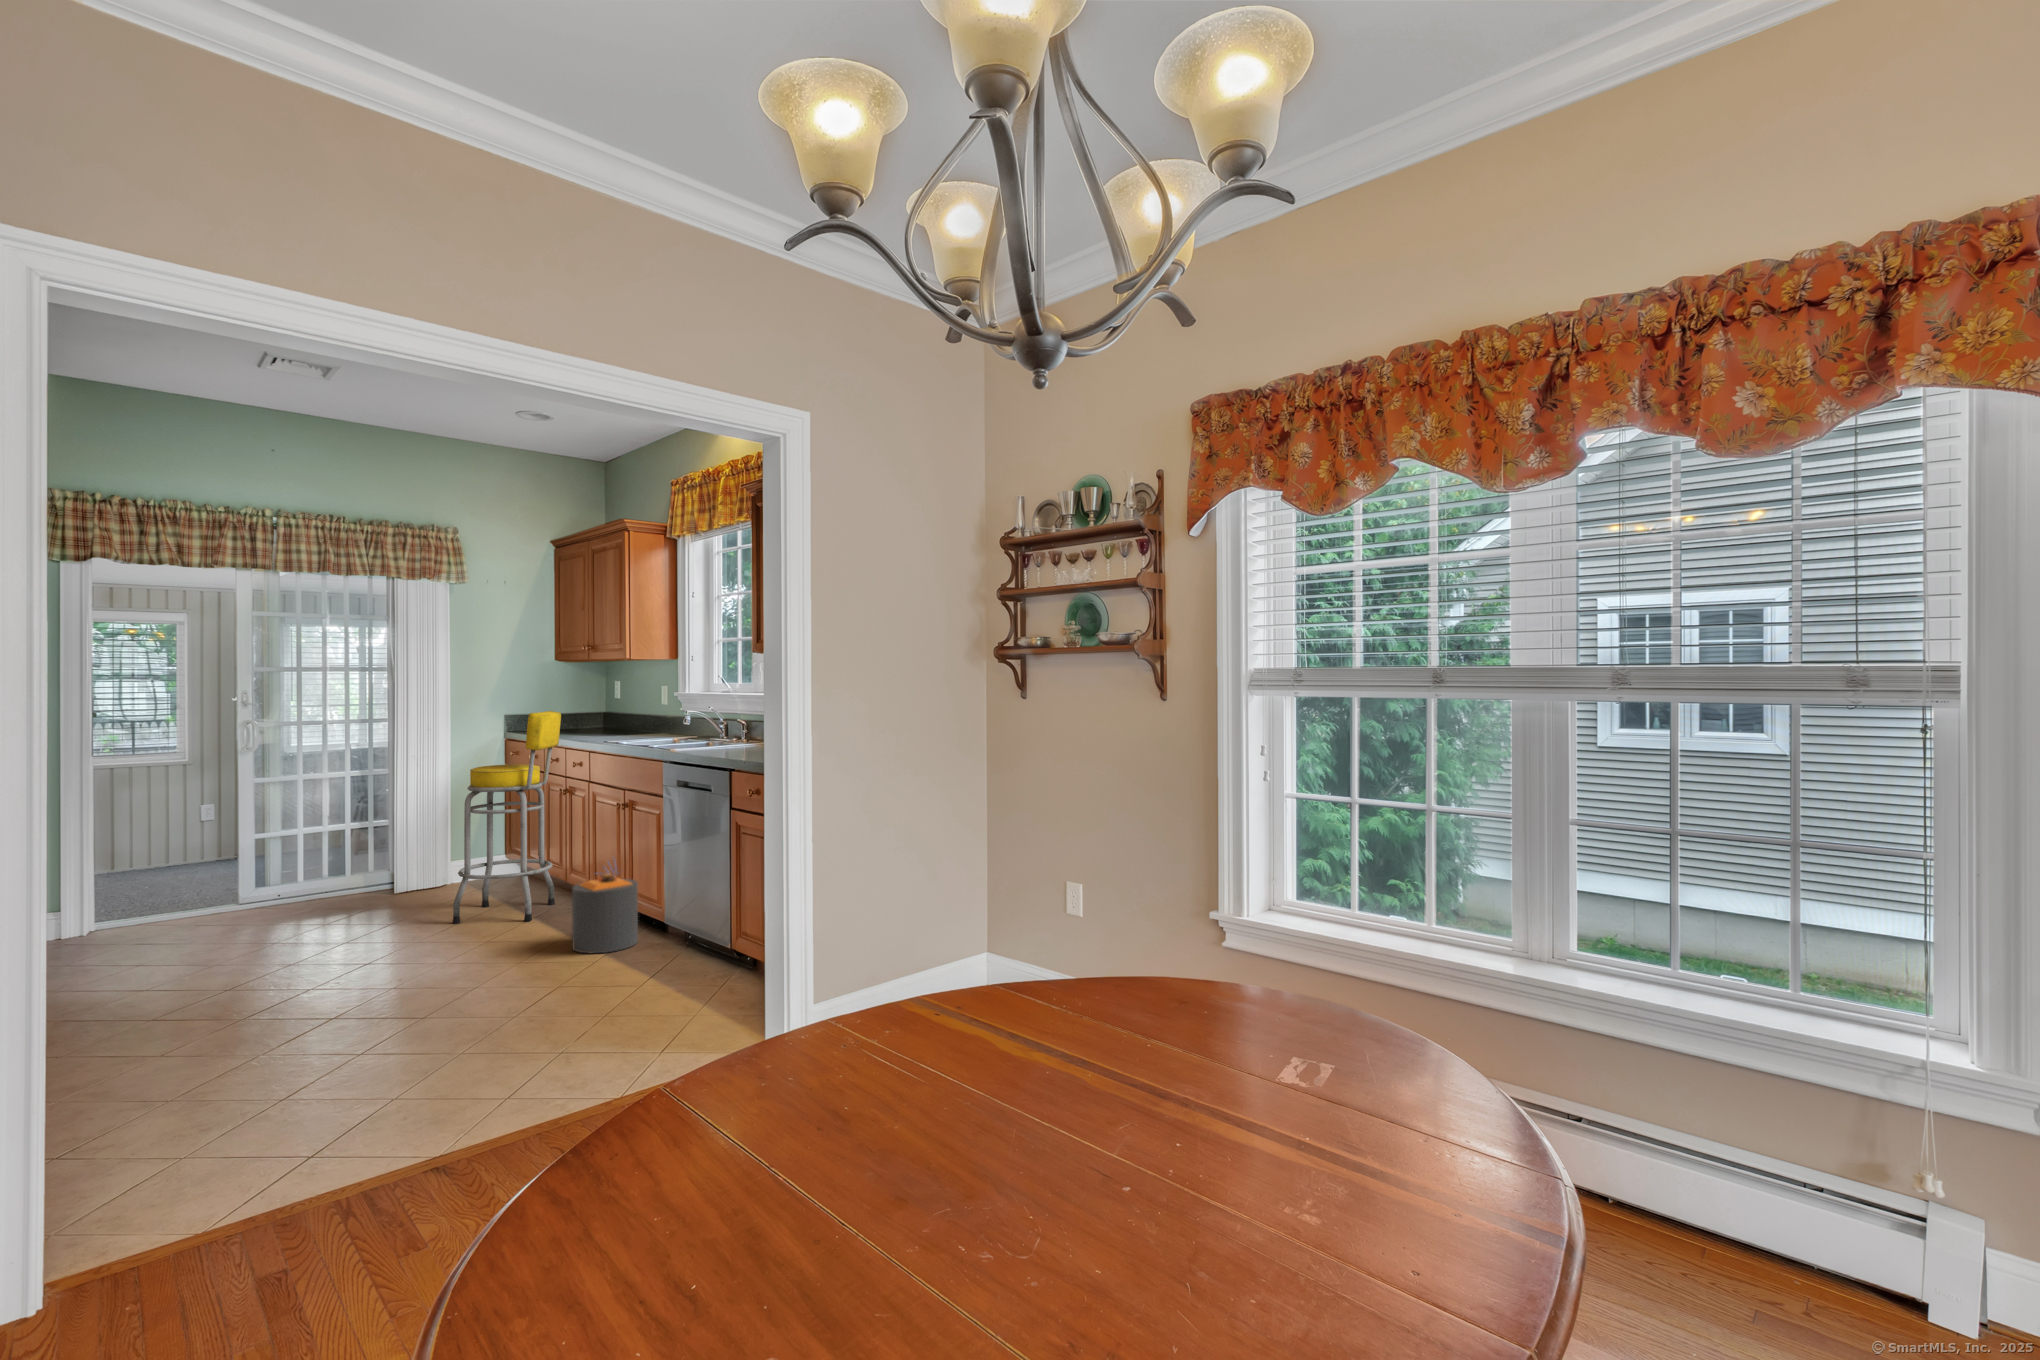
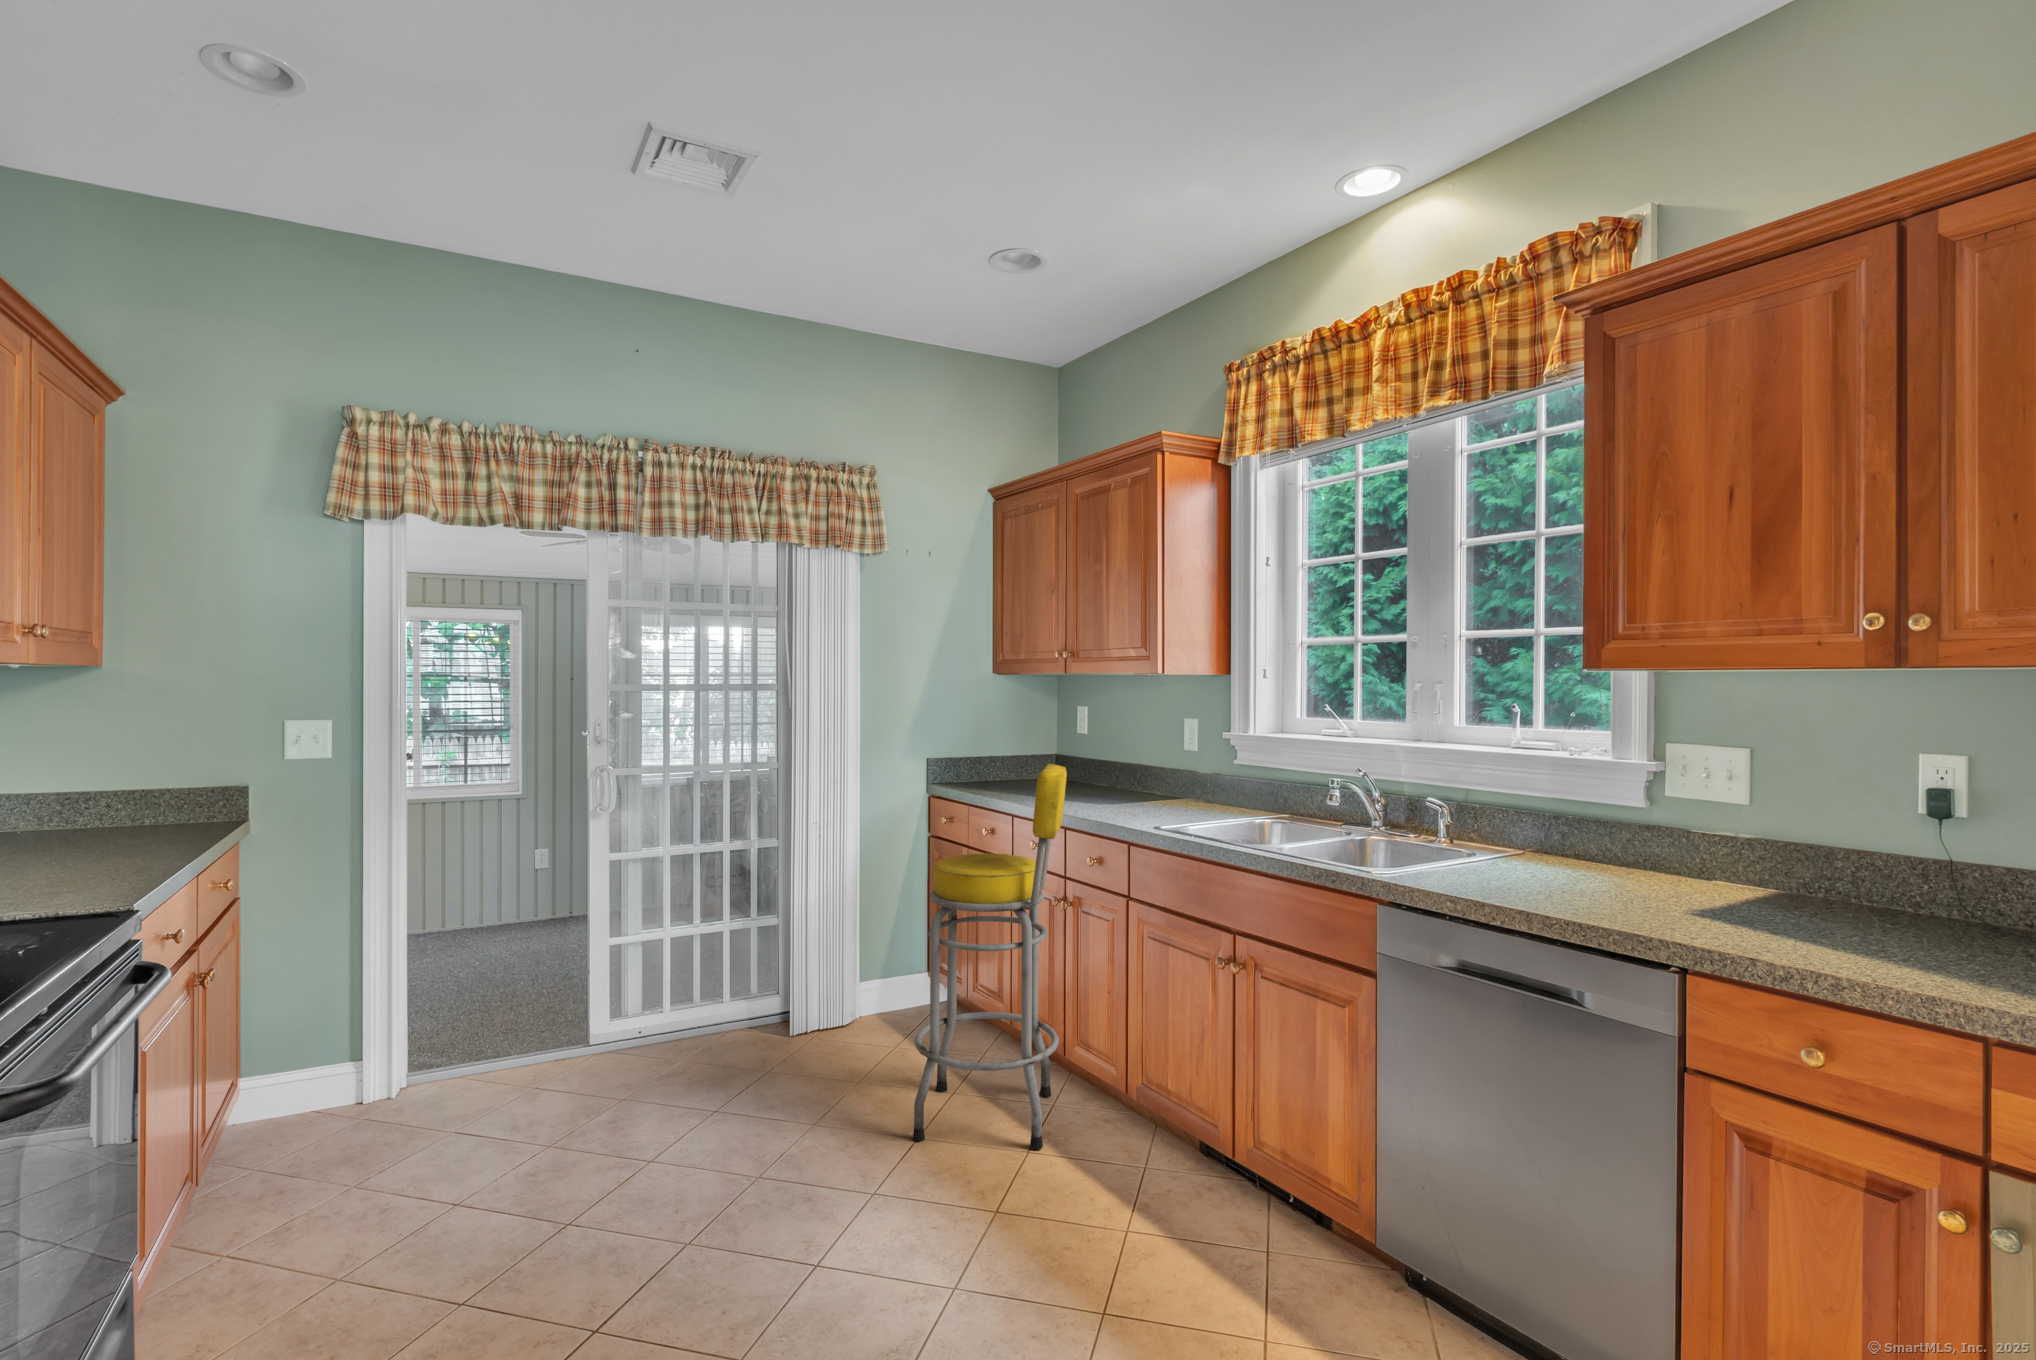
trash can: present [572,861,638,953] -> none [1180,1071,1306,1306]

